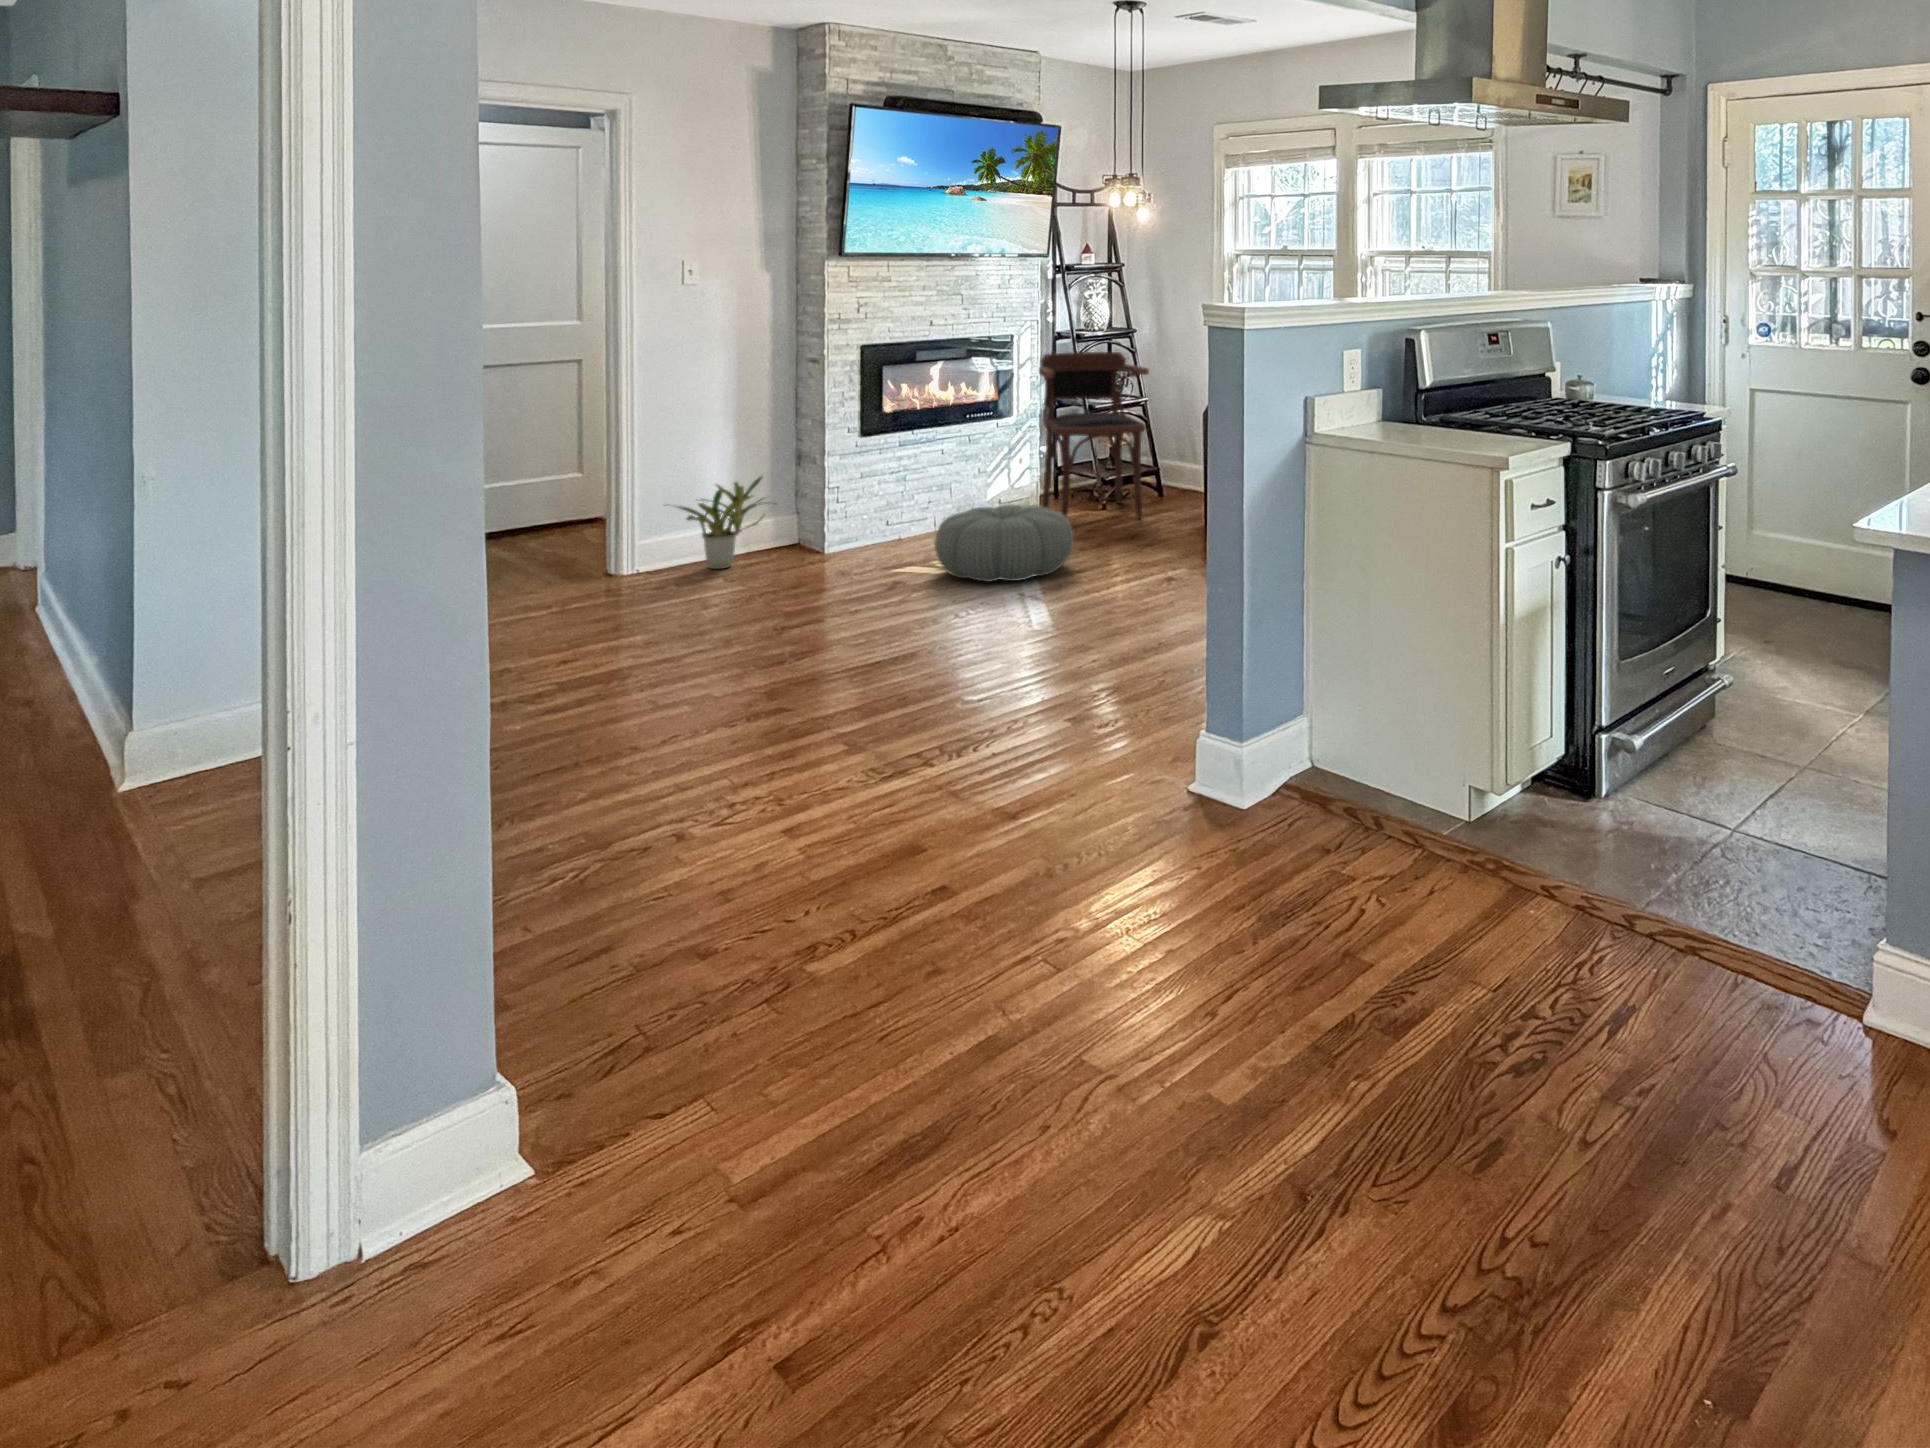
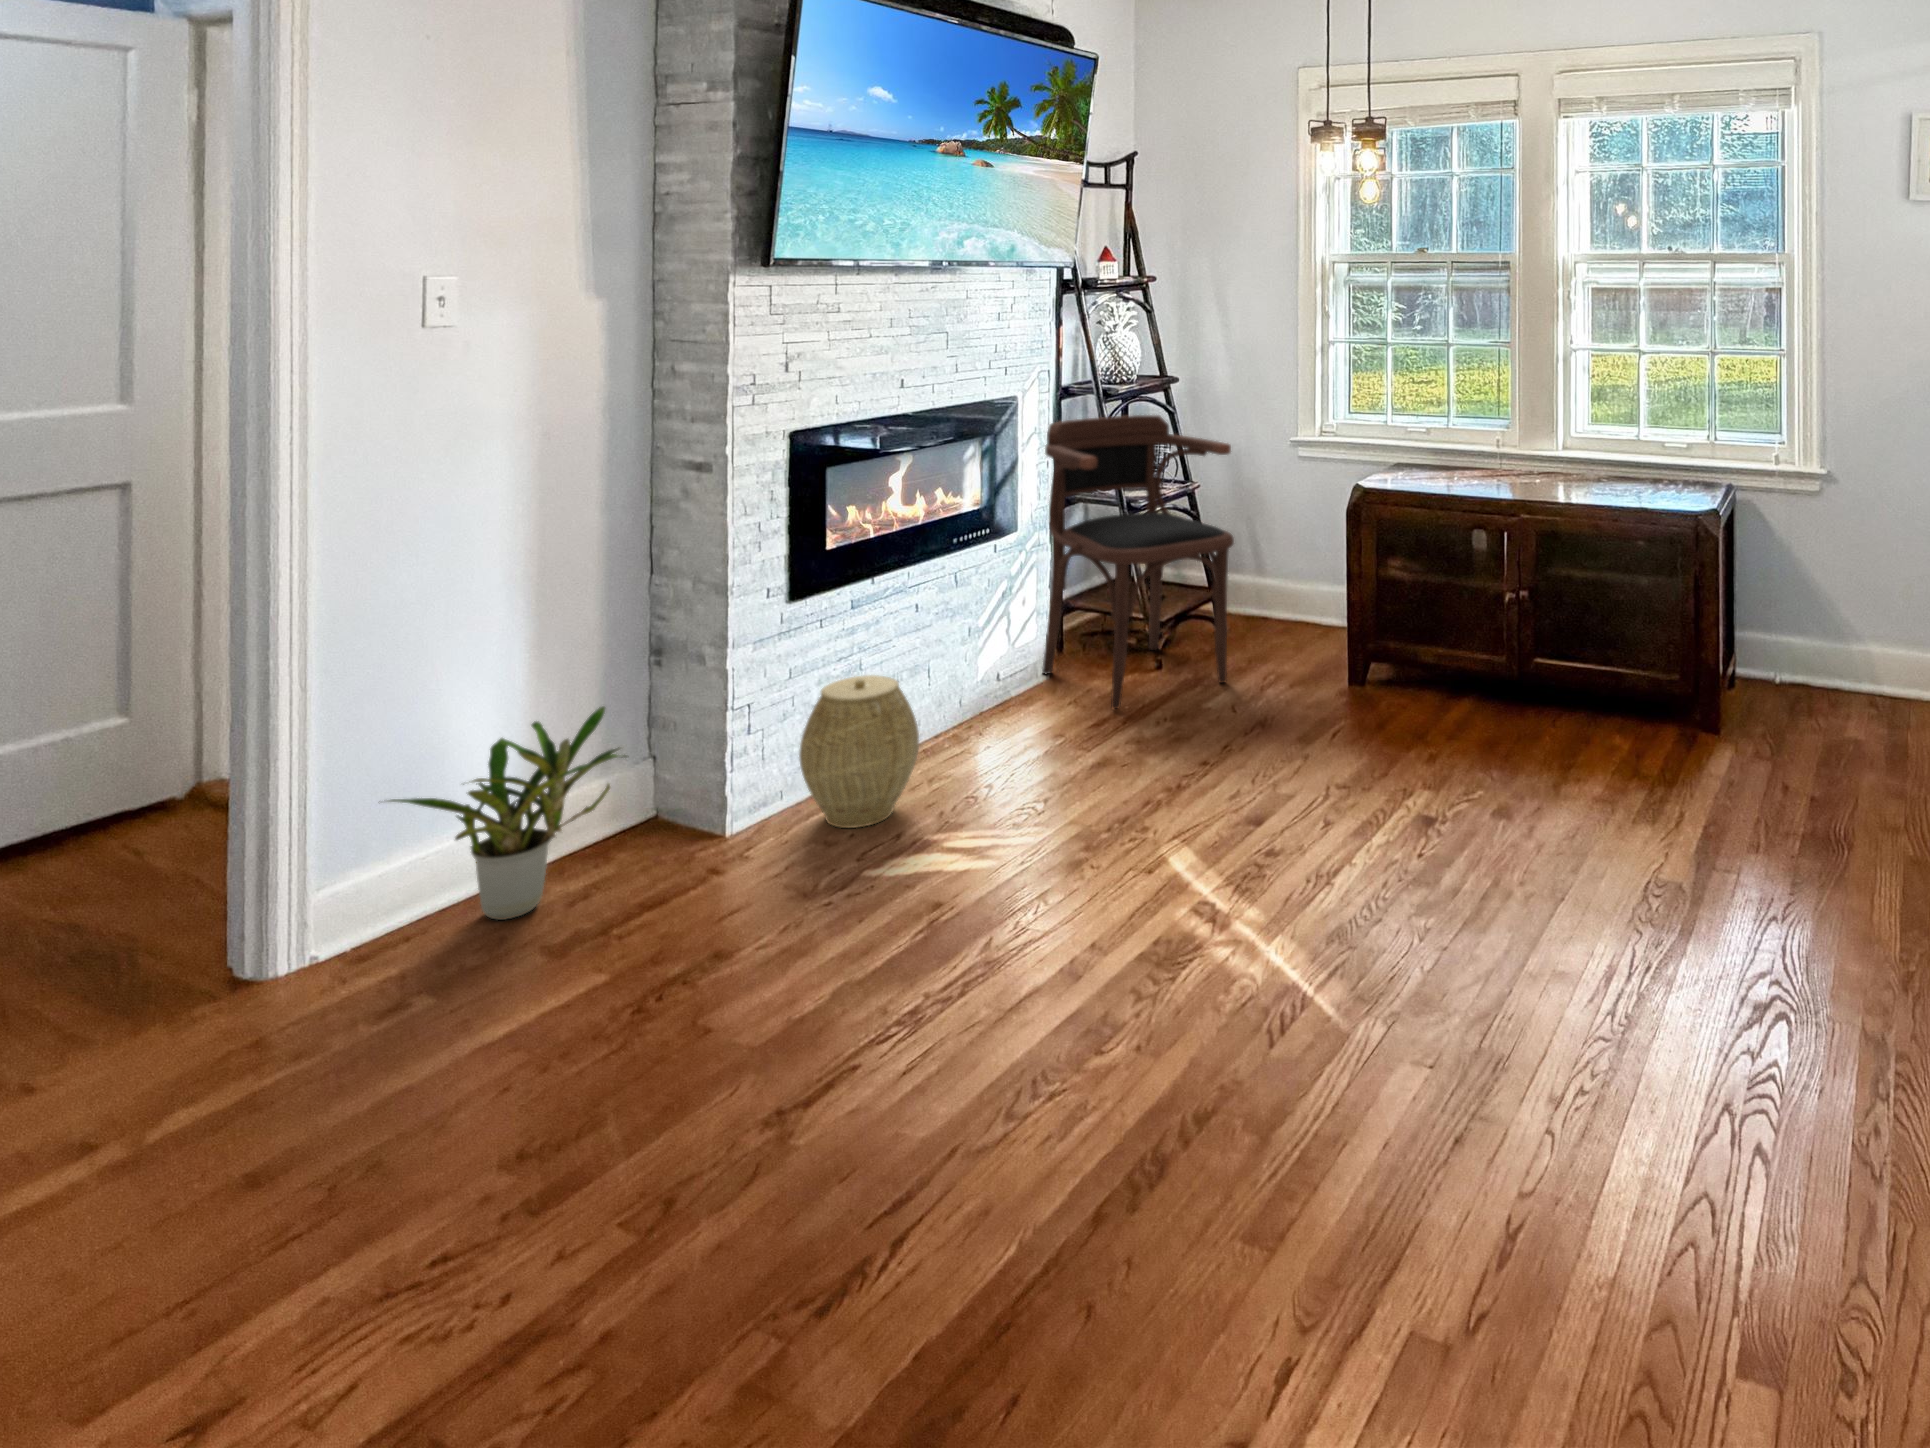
woven basket: none [860,478,922,556] -> present [799,675,919,828]
pouf: present [935,505,1073,582] -> none [995,711,1247,884]

